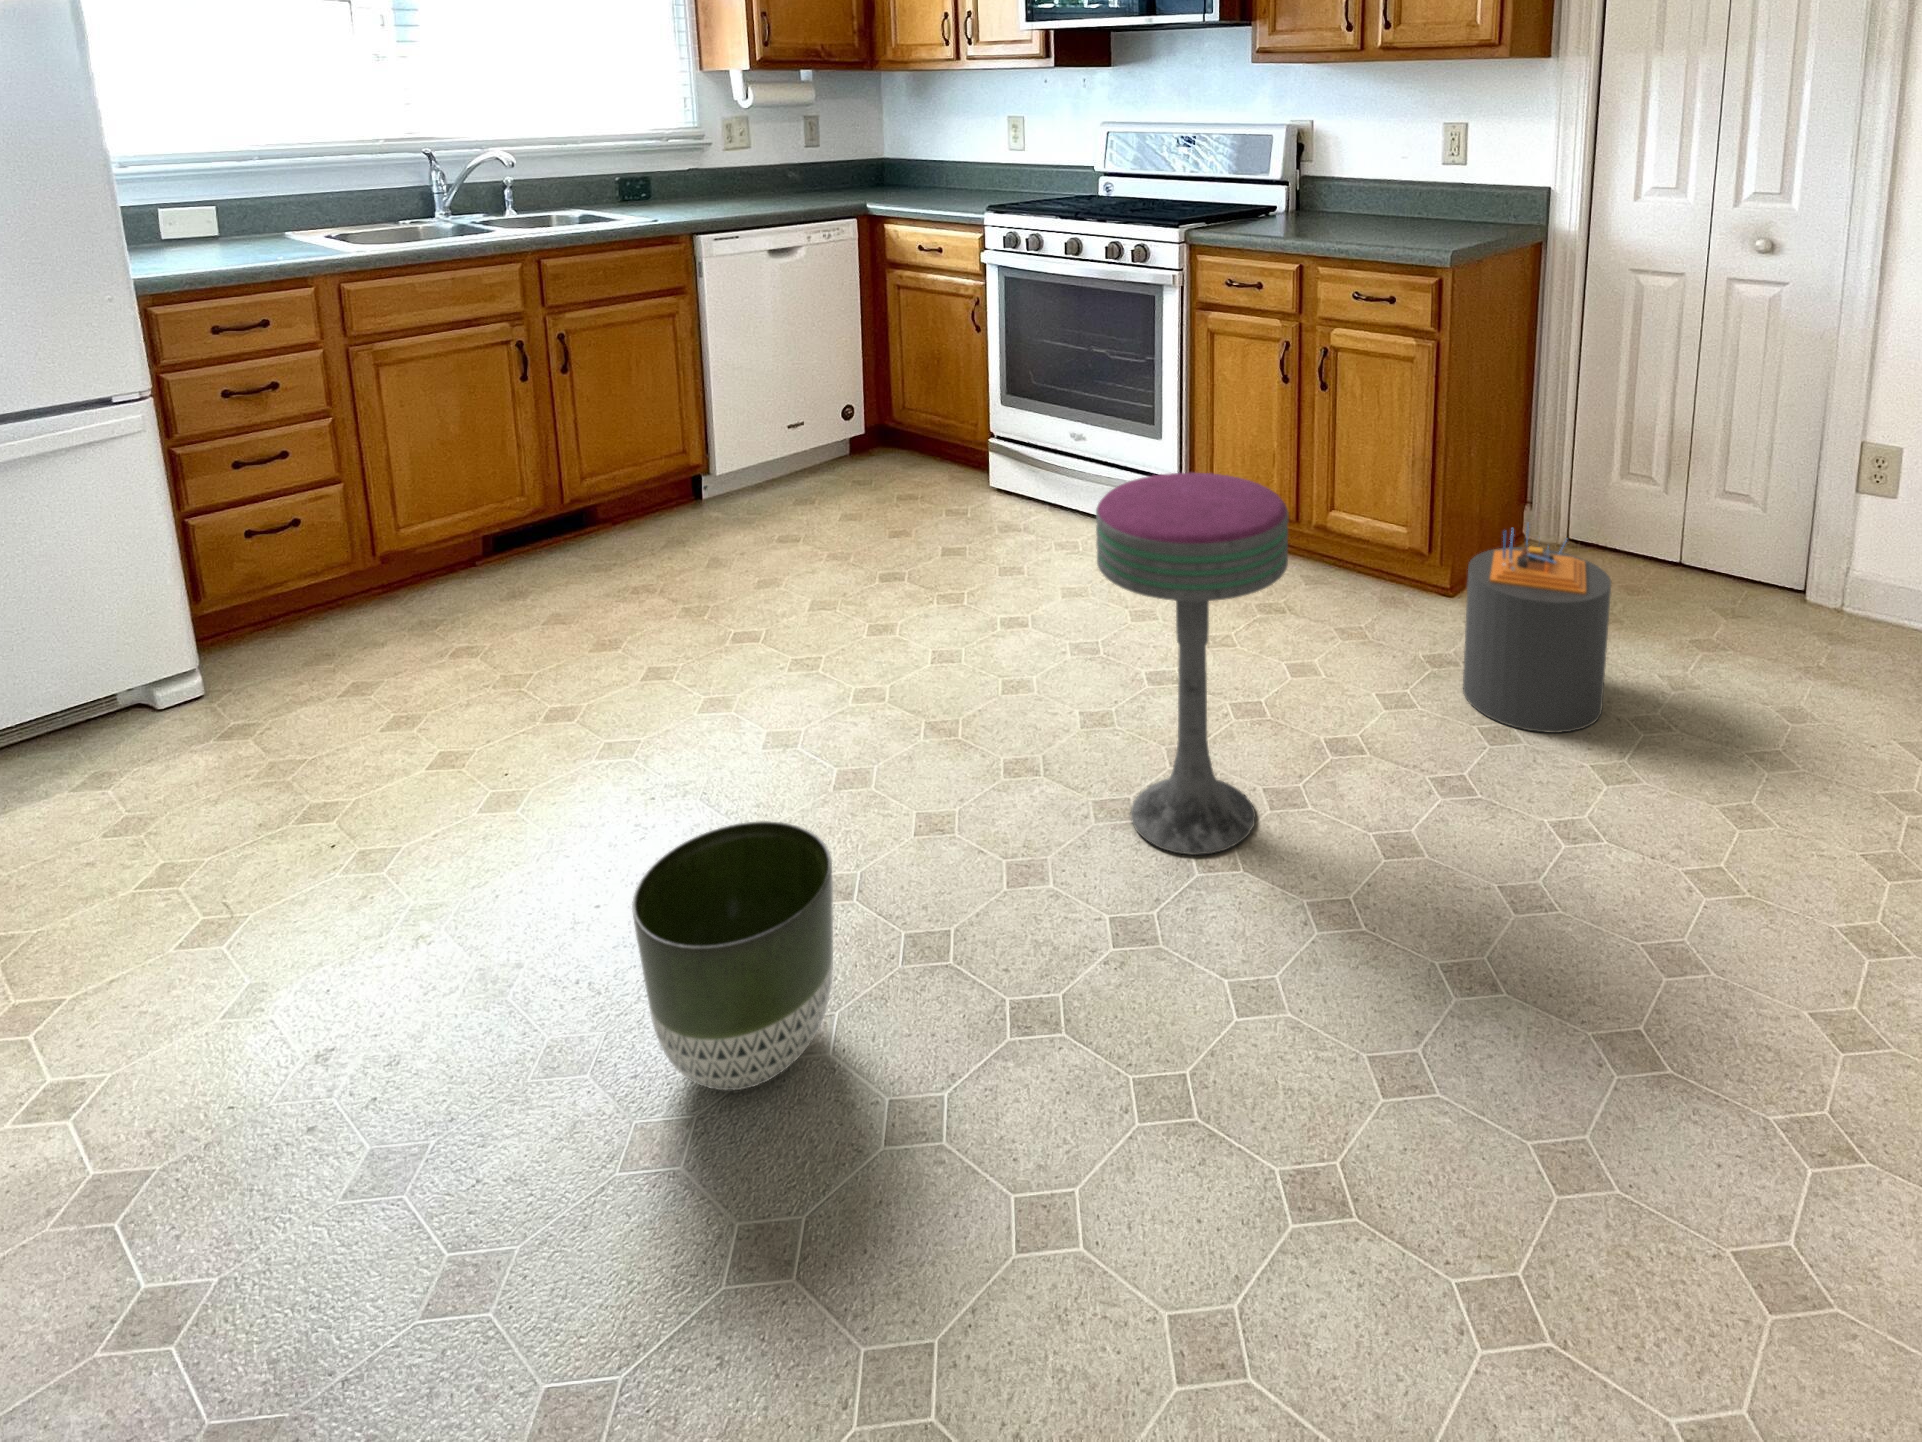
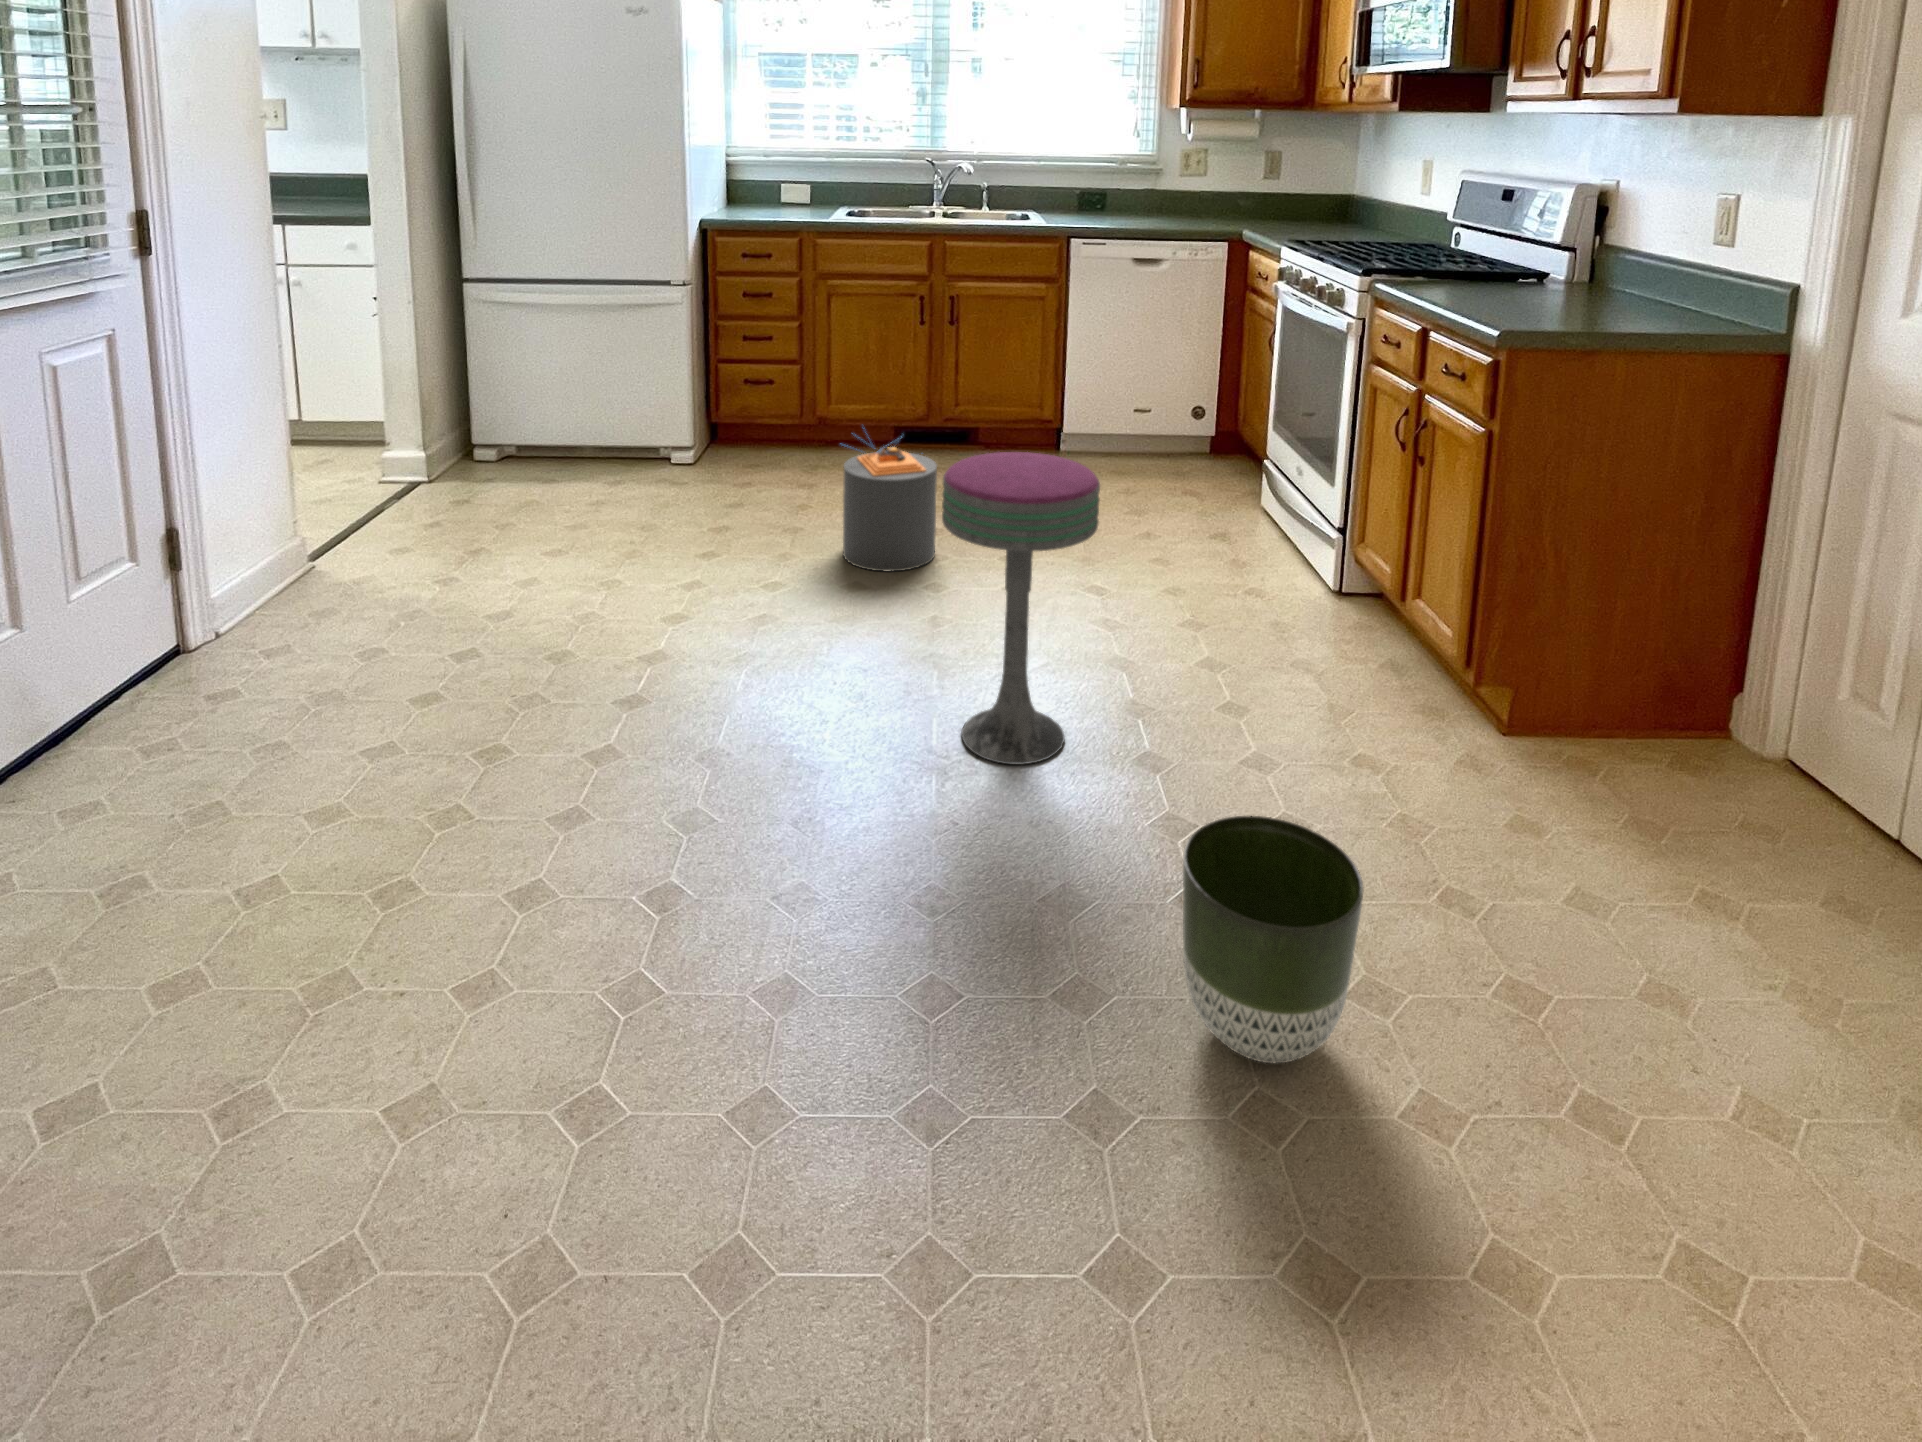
trash can: present [1463,528,1611,733] -> present [840,427,937,571]
planter: present [632,821,833,1090] -> present [1183,816,1364,1063]

